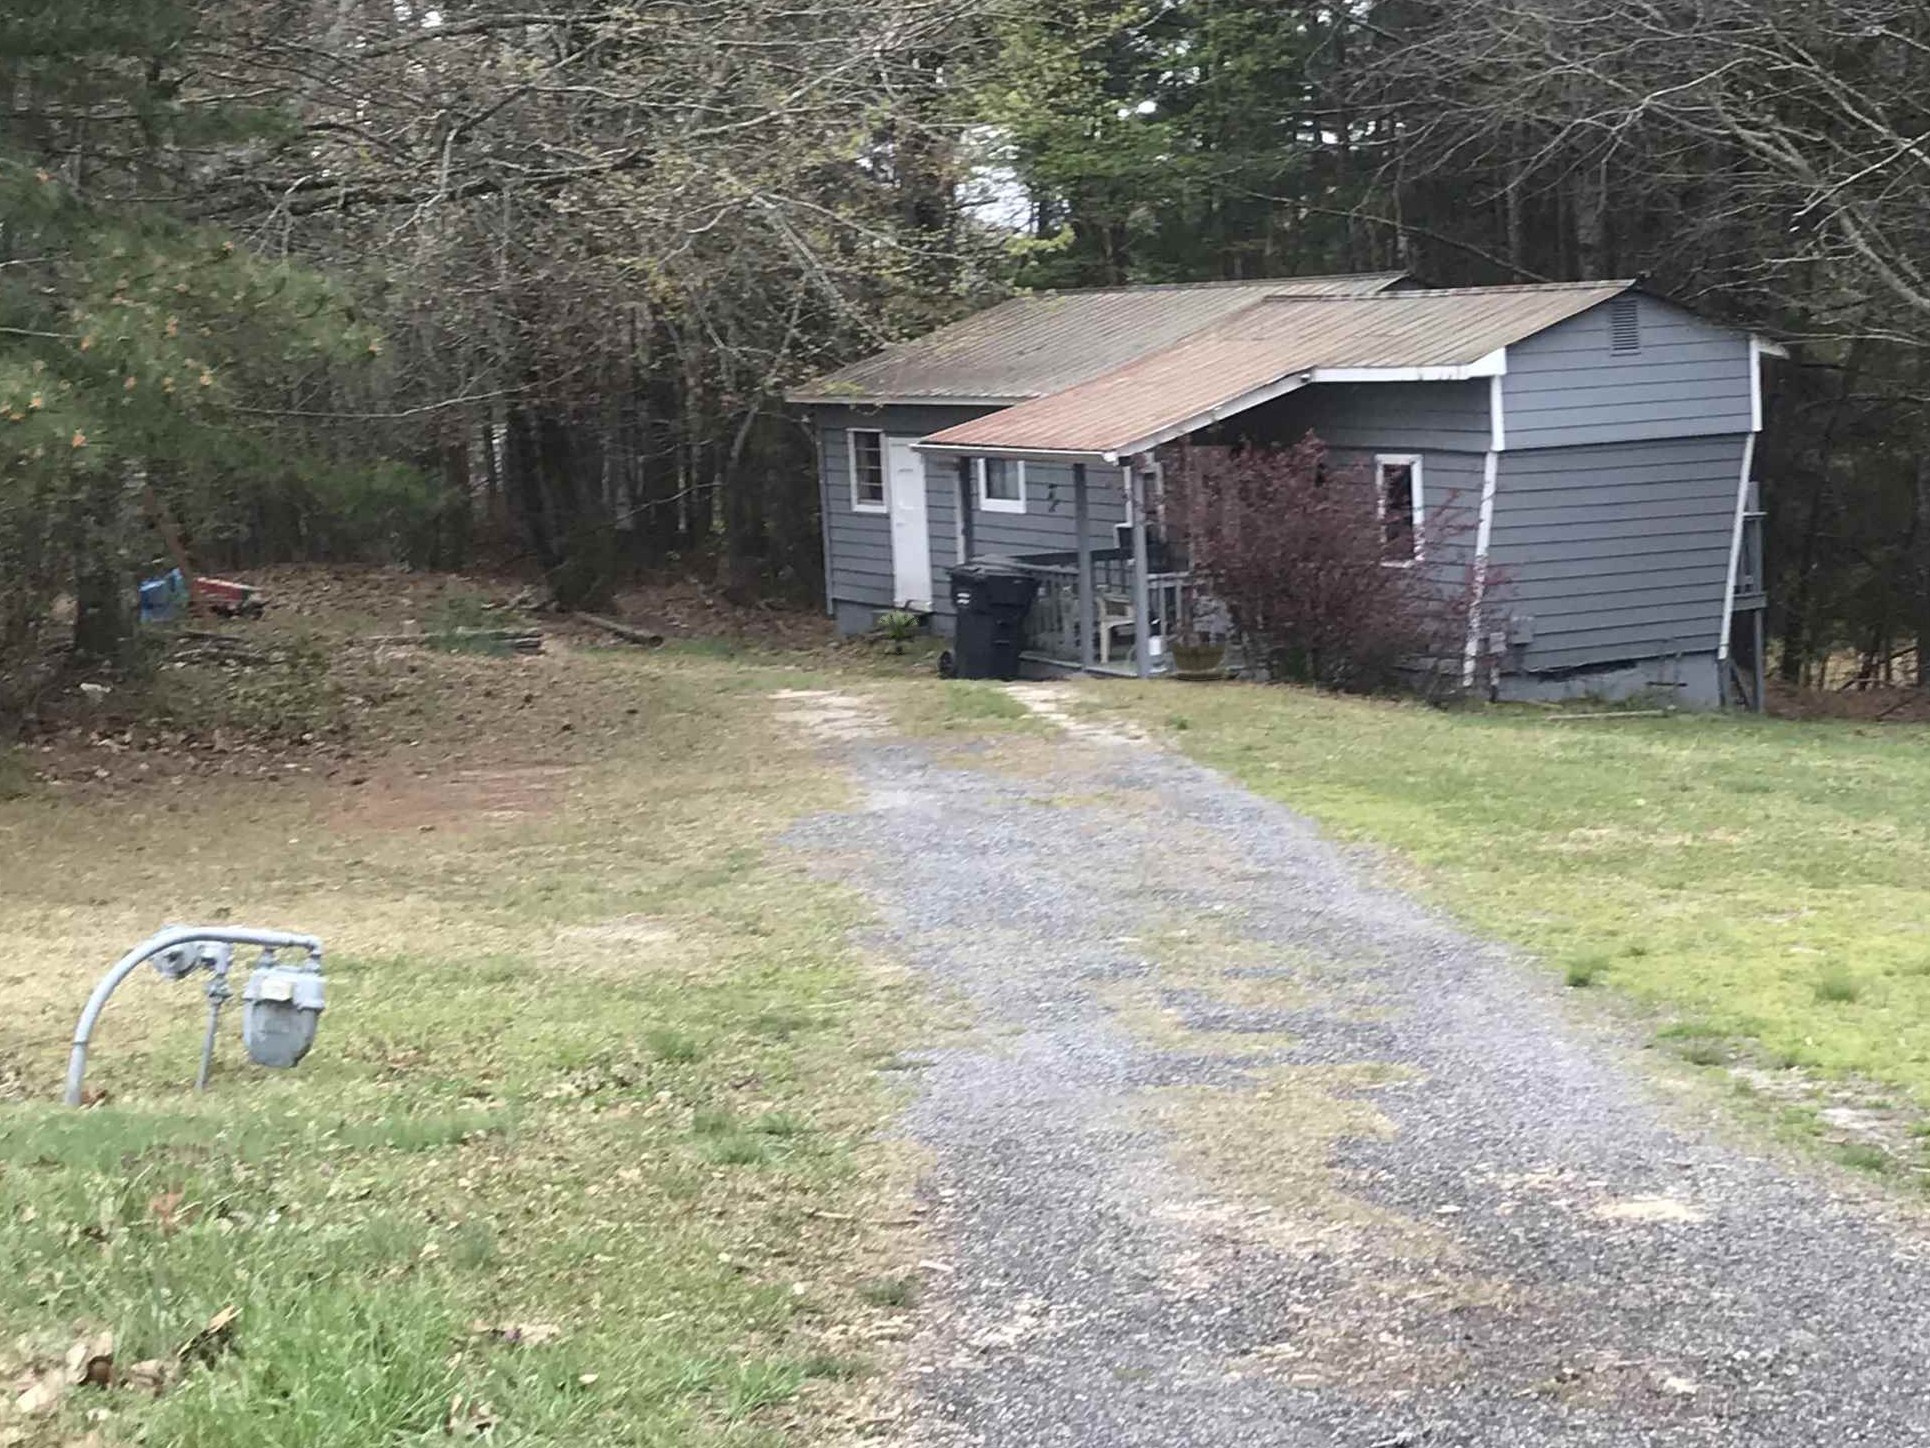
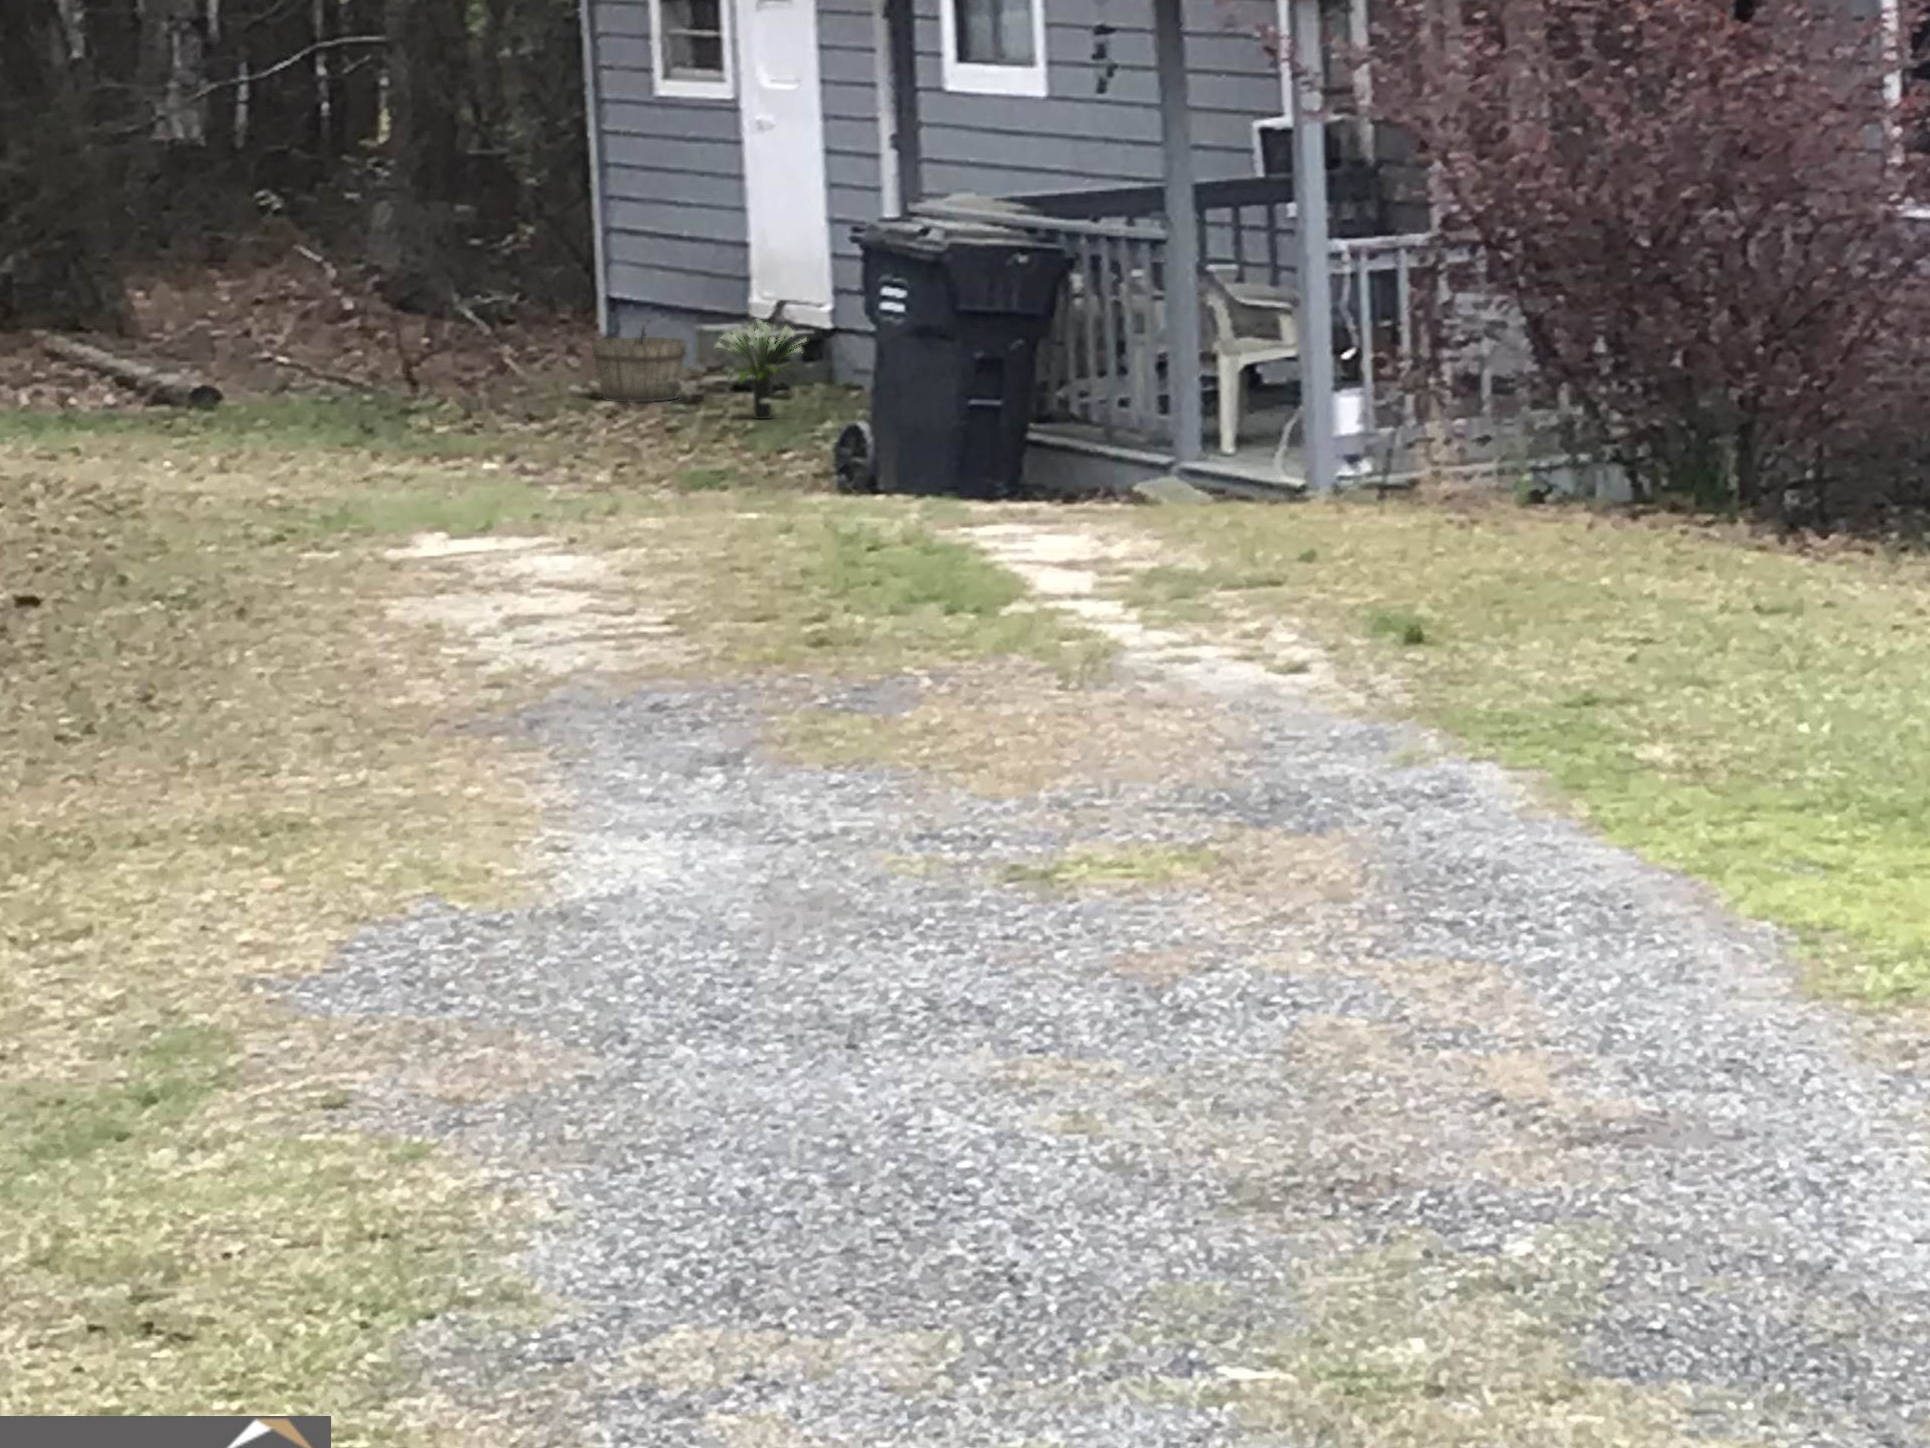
wooden bucket: present [1172,634,1226,681] -> present [592,327,686,402]

